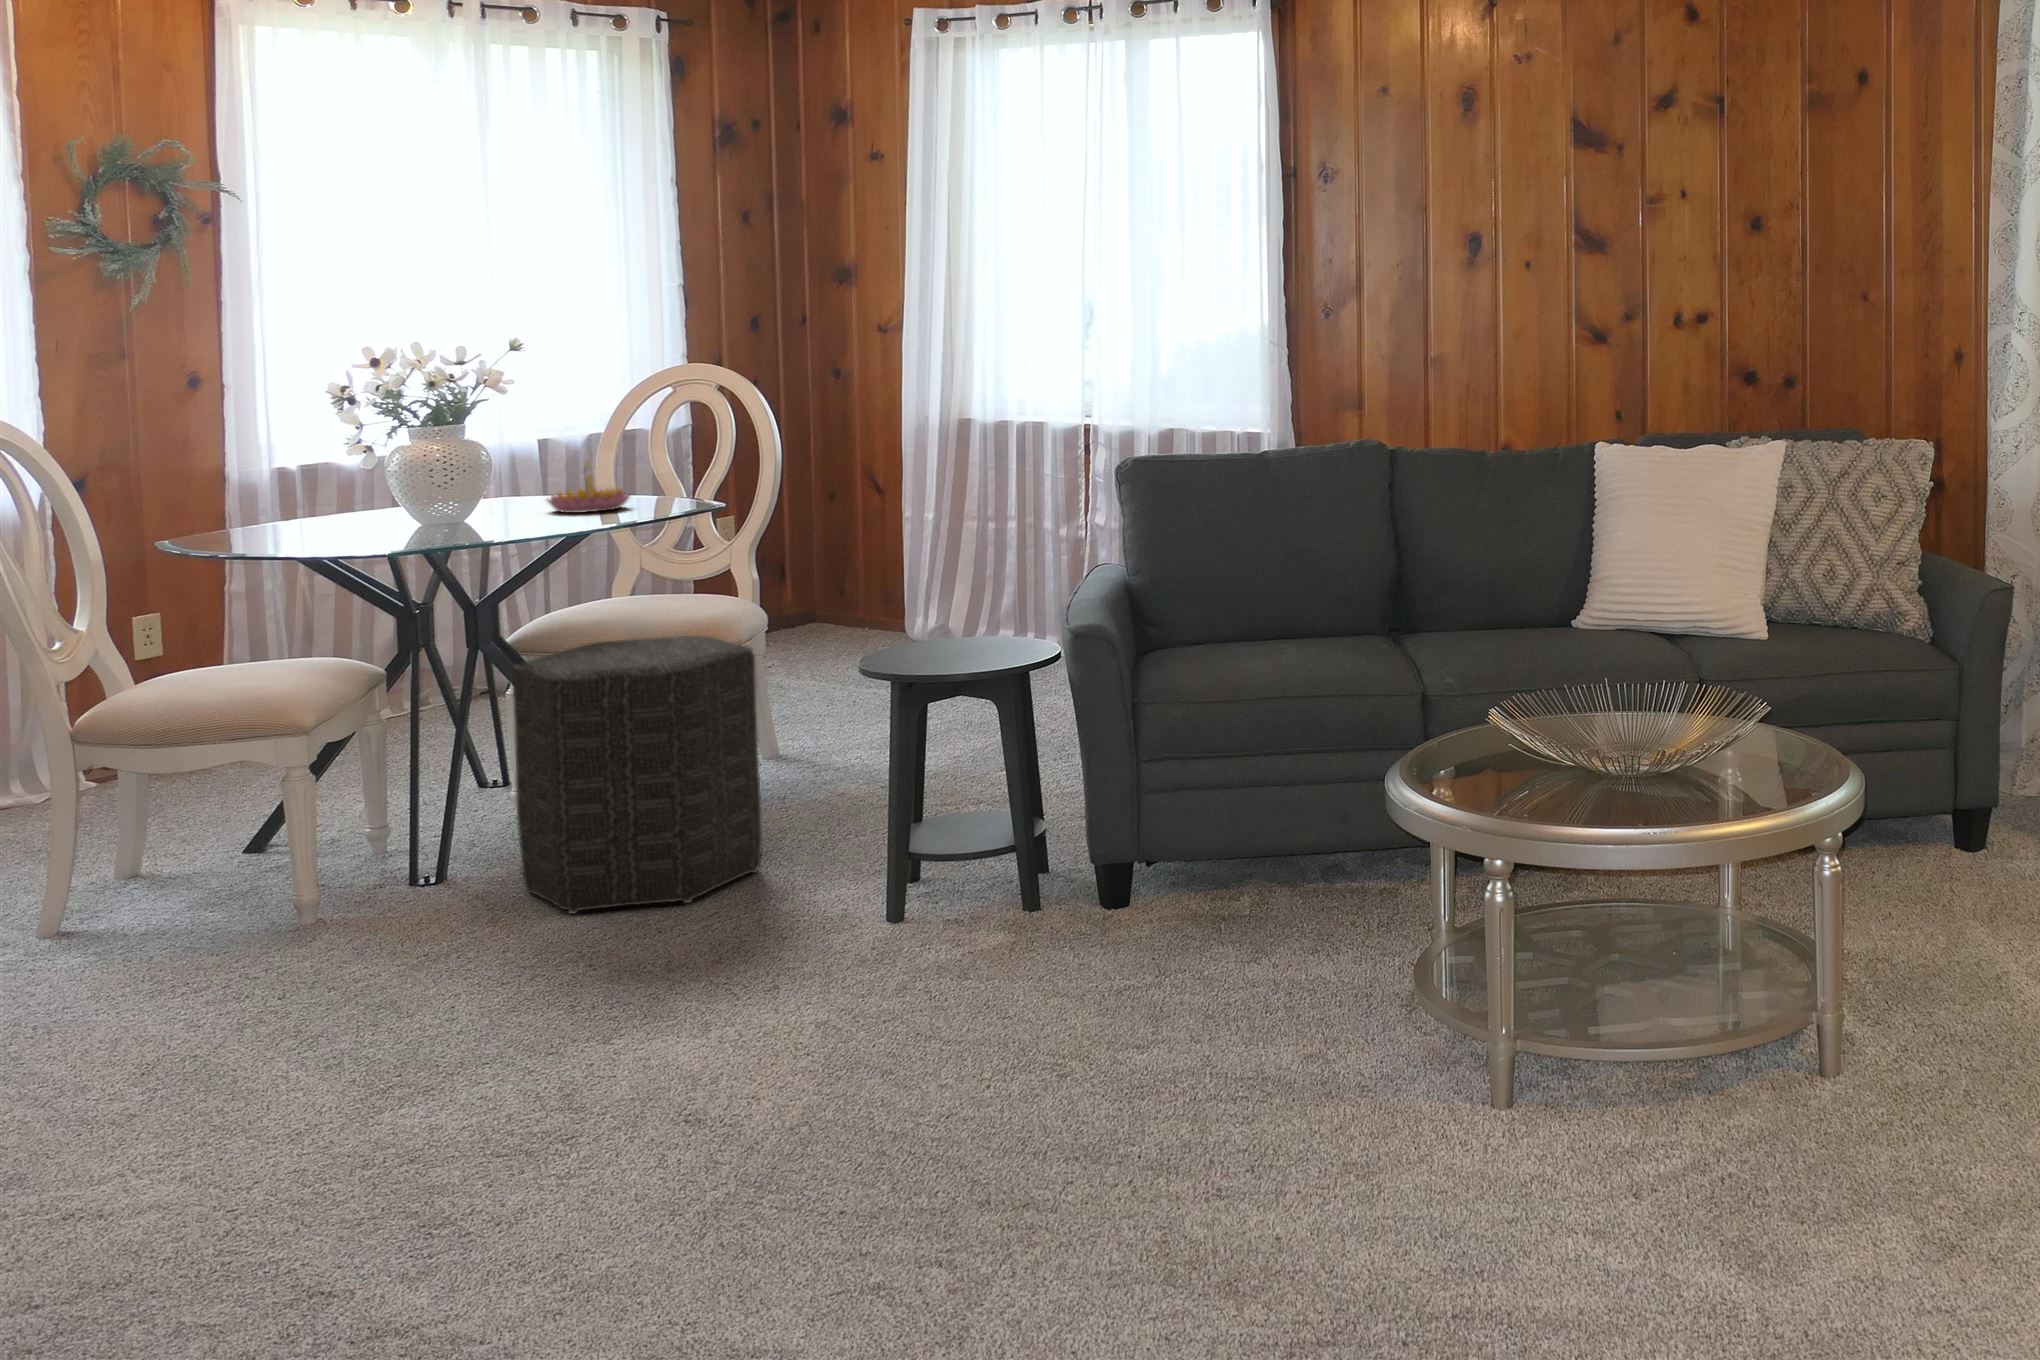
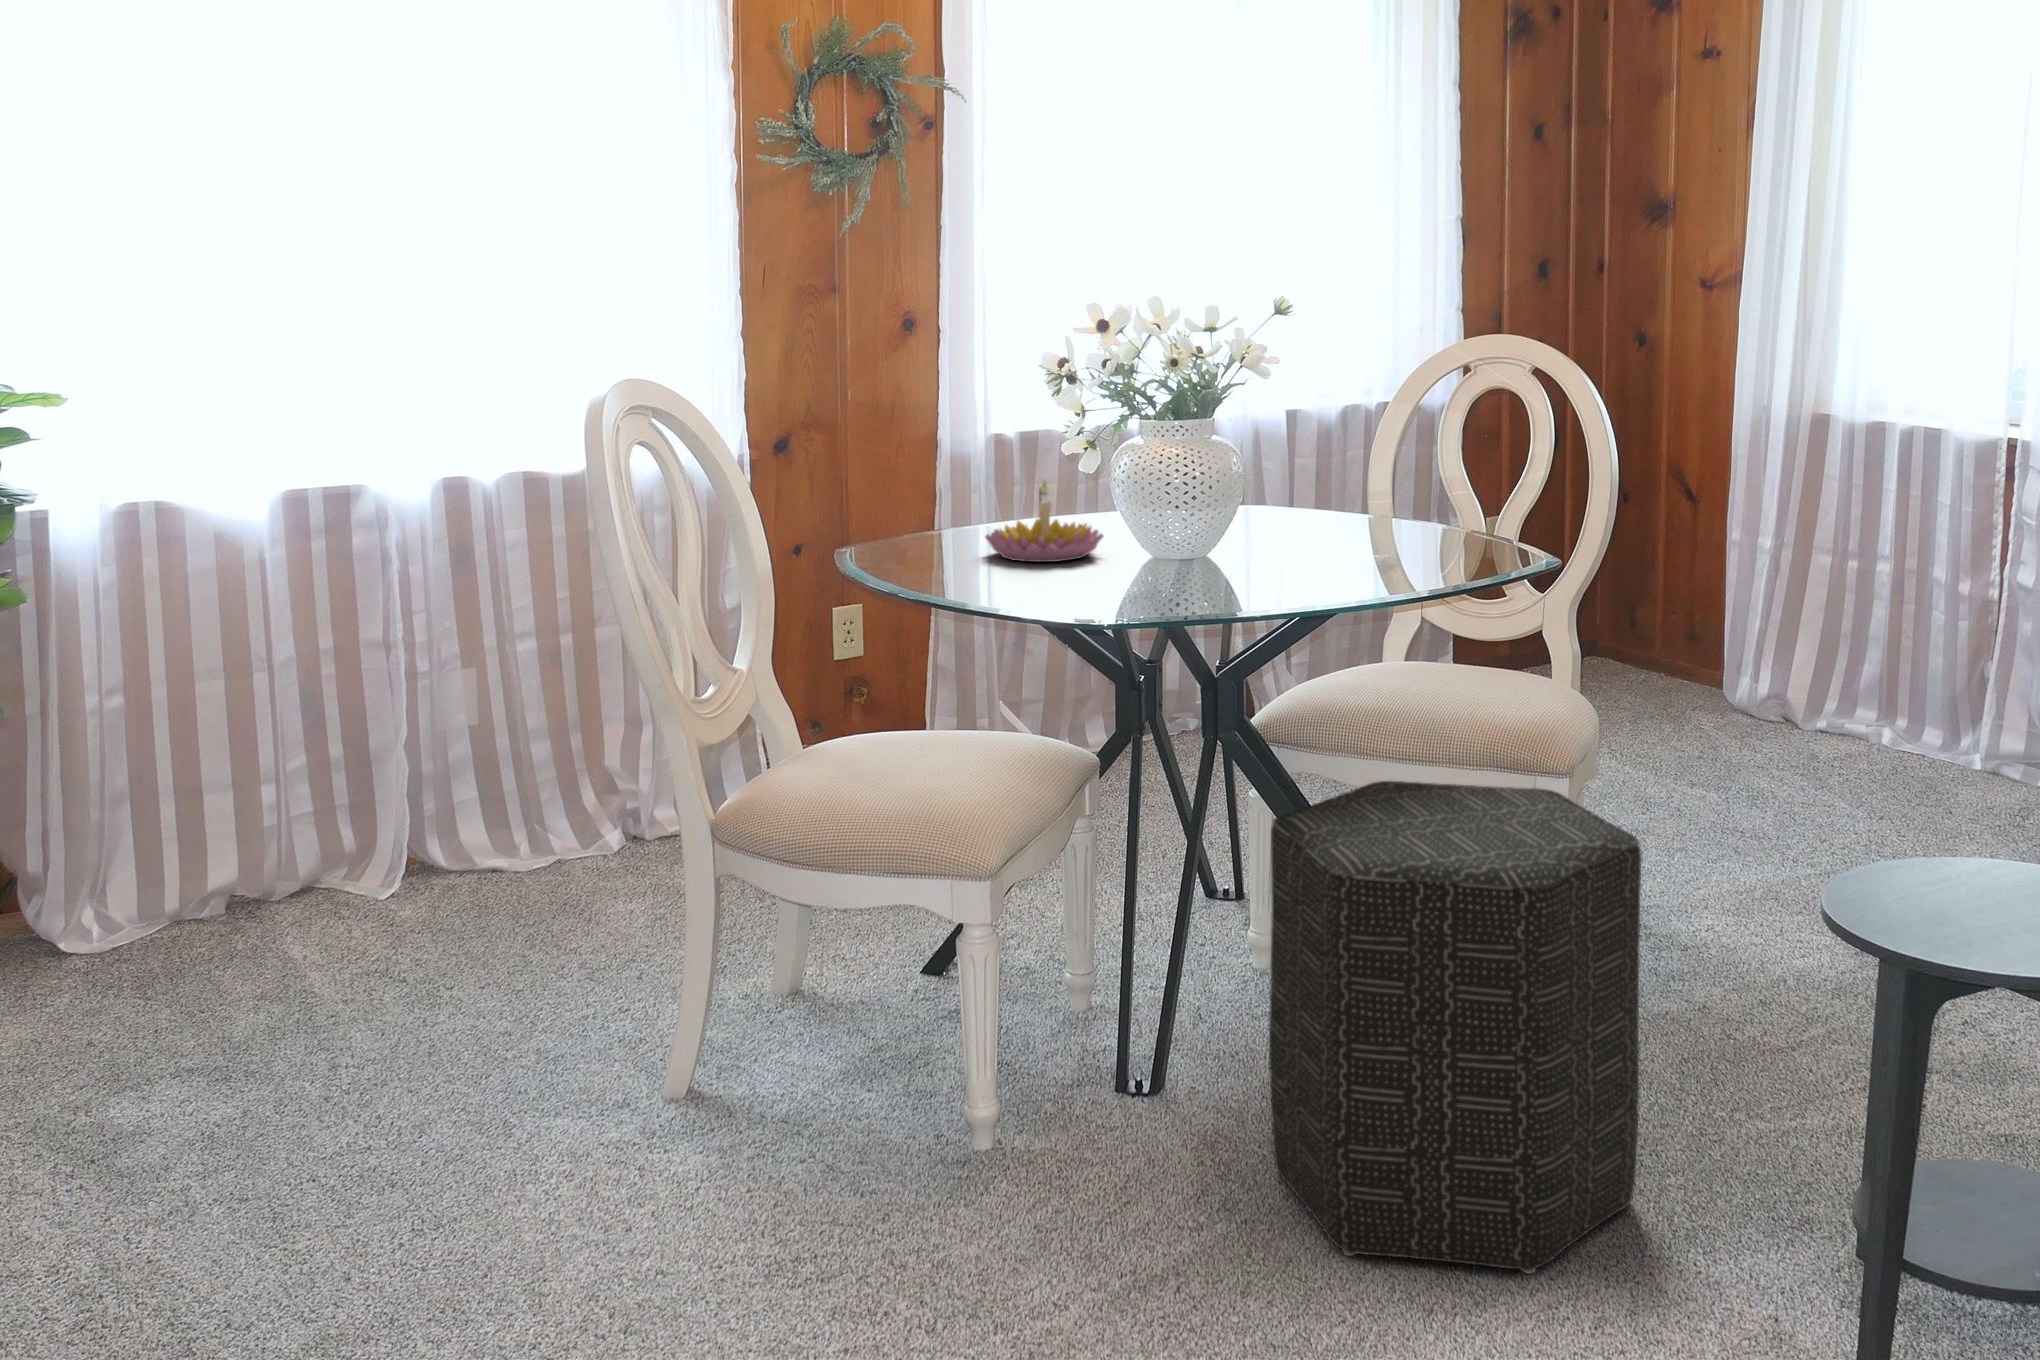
candle holder: present [547,461,630,513] -> present [986,480,1103,562]

